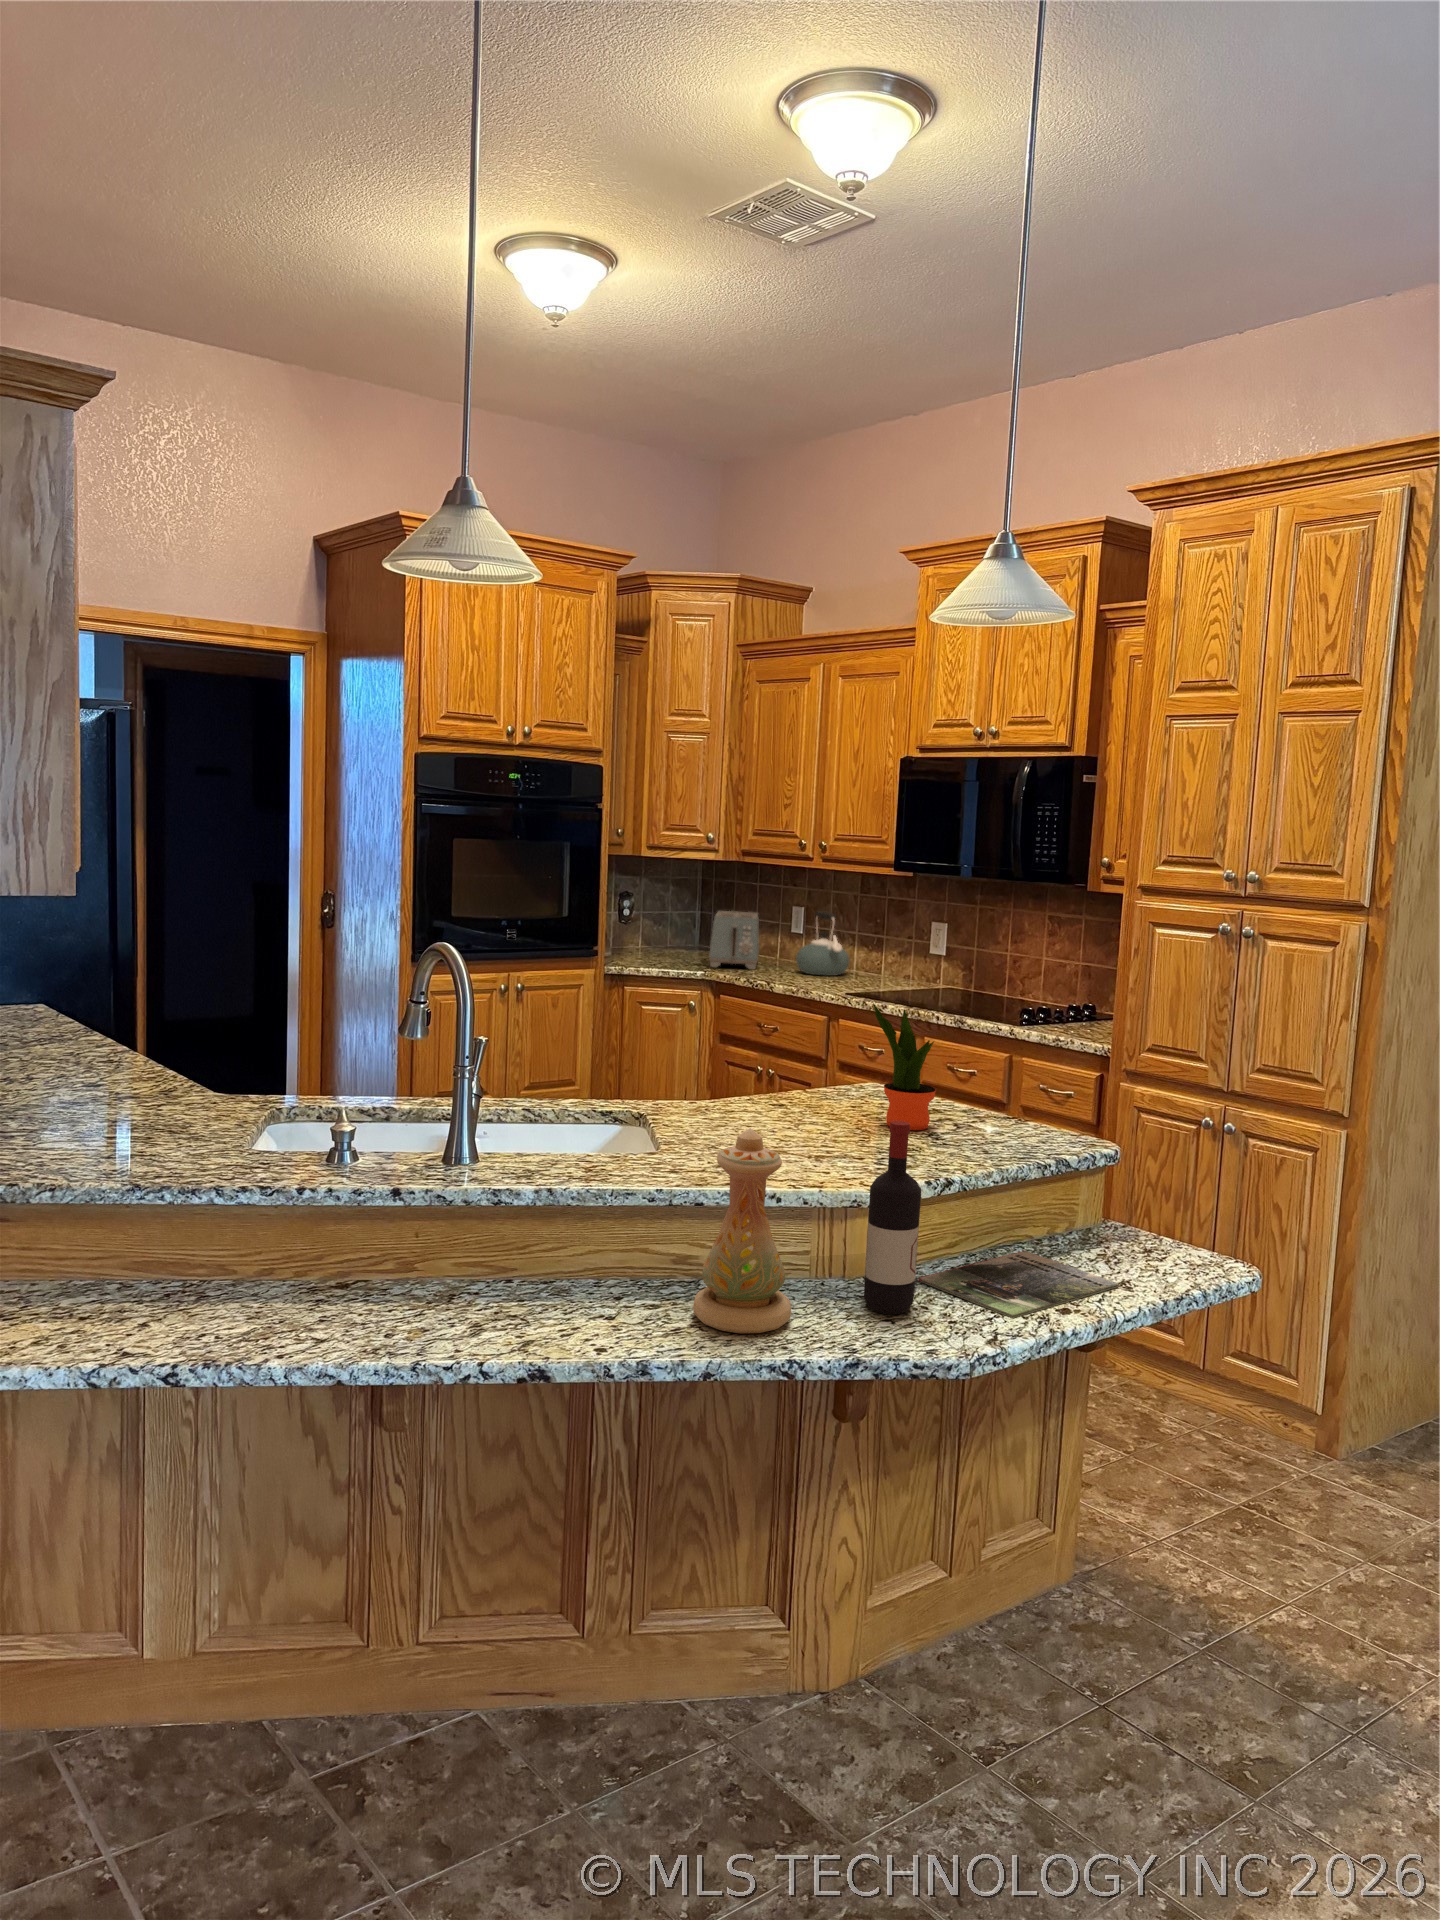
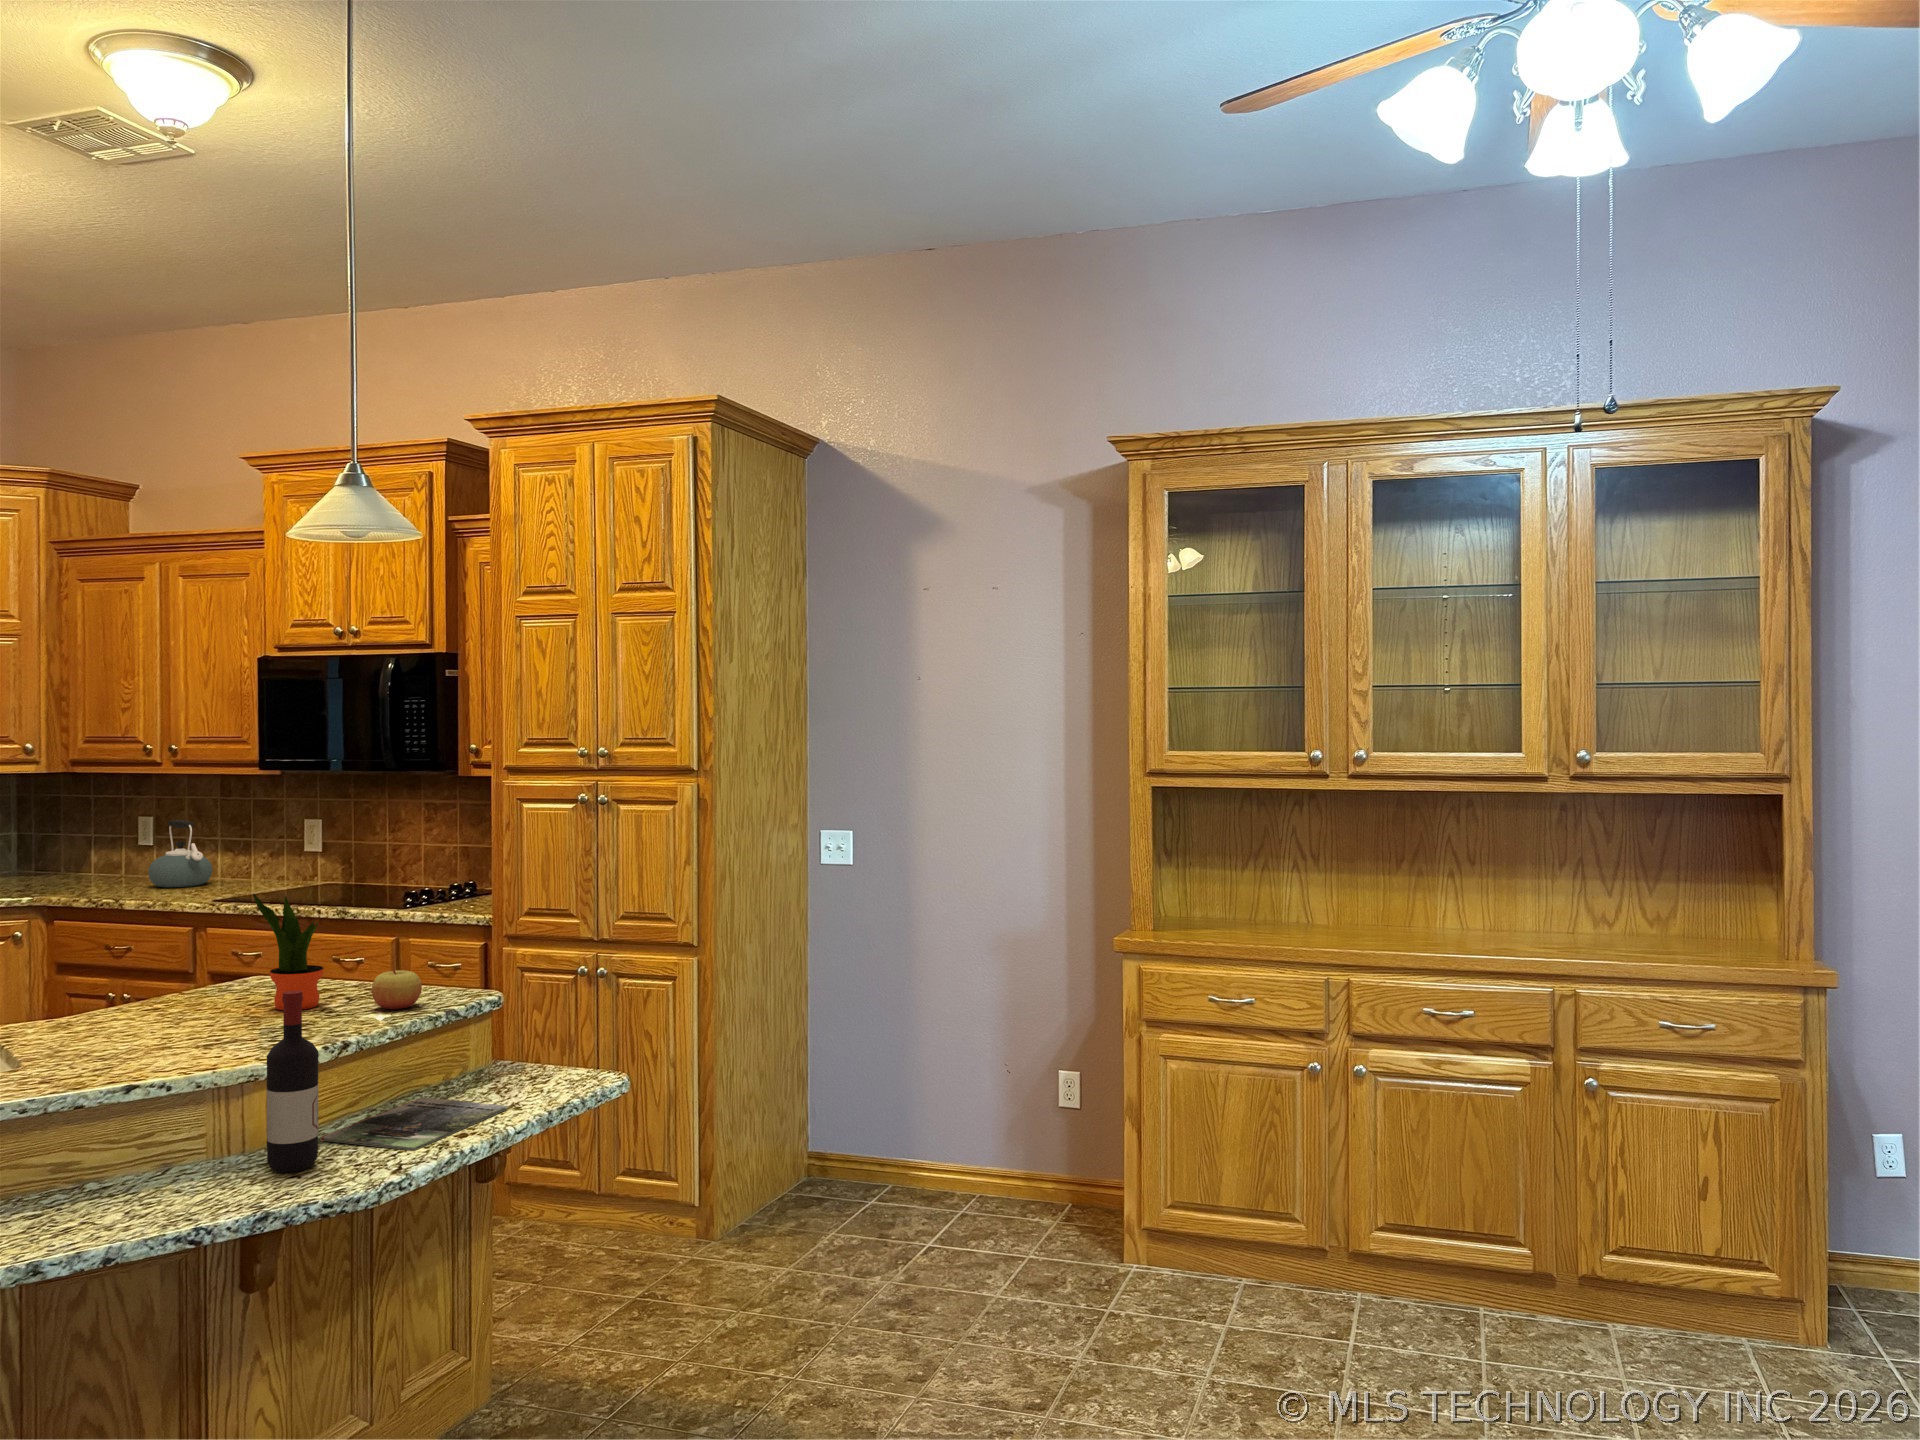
toaster: present [709,911,759,970] -> none [38,829,101,893]
apple: none [982,1104,1034,1148] -> present [372,970,422,1009]
vase: present [693,1128,791,1334] -> none [83,1017,193,1221]

